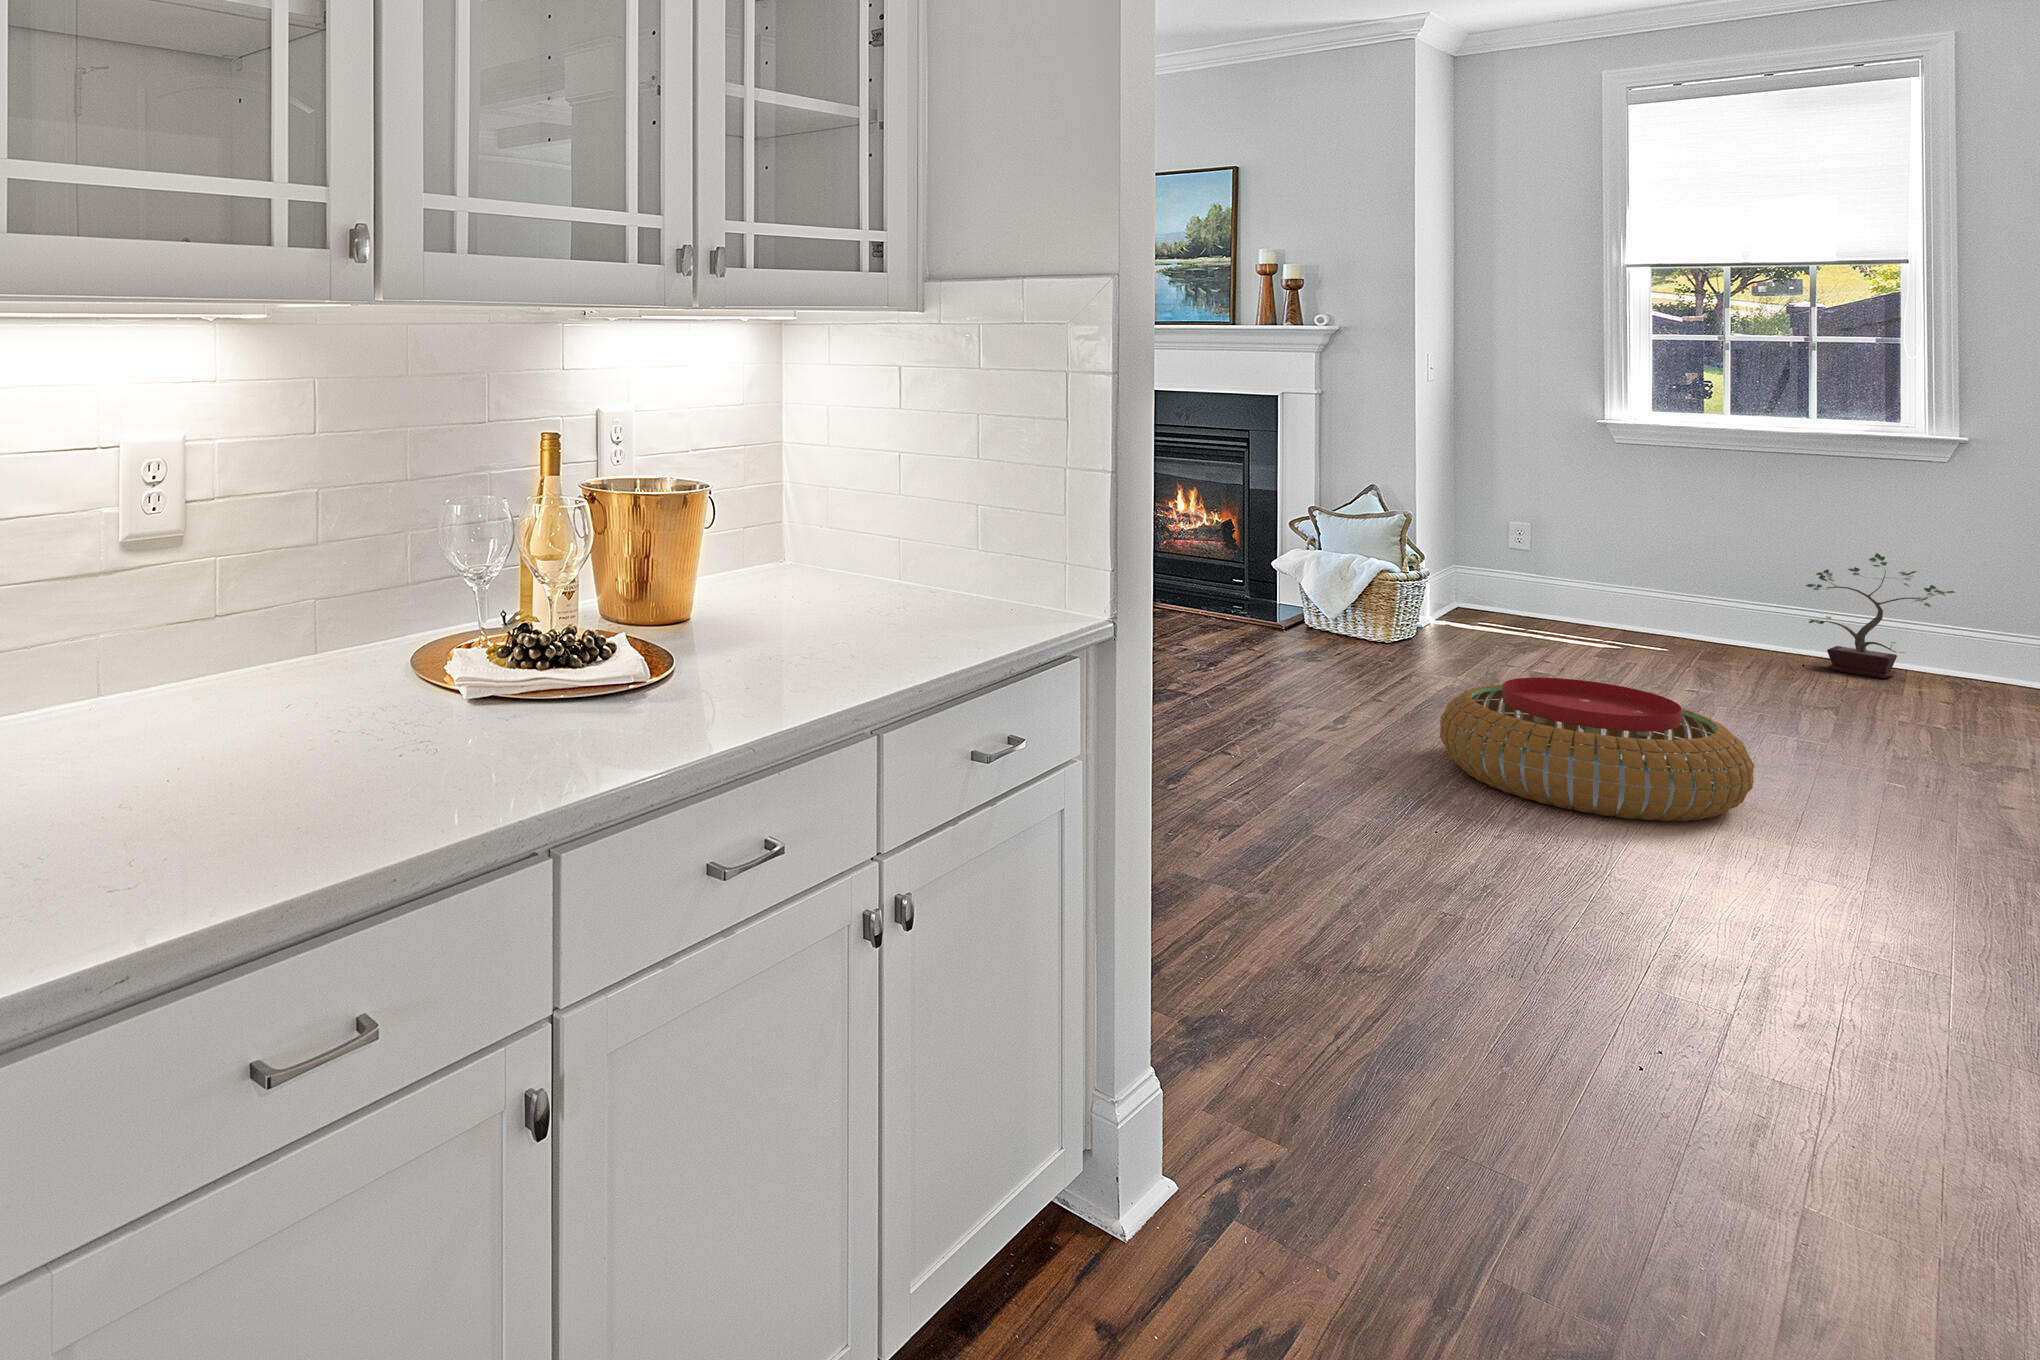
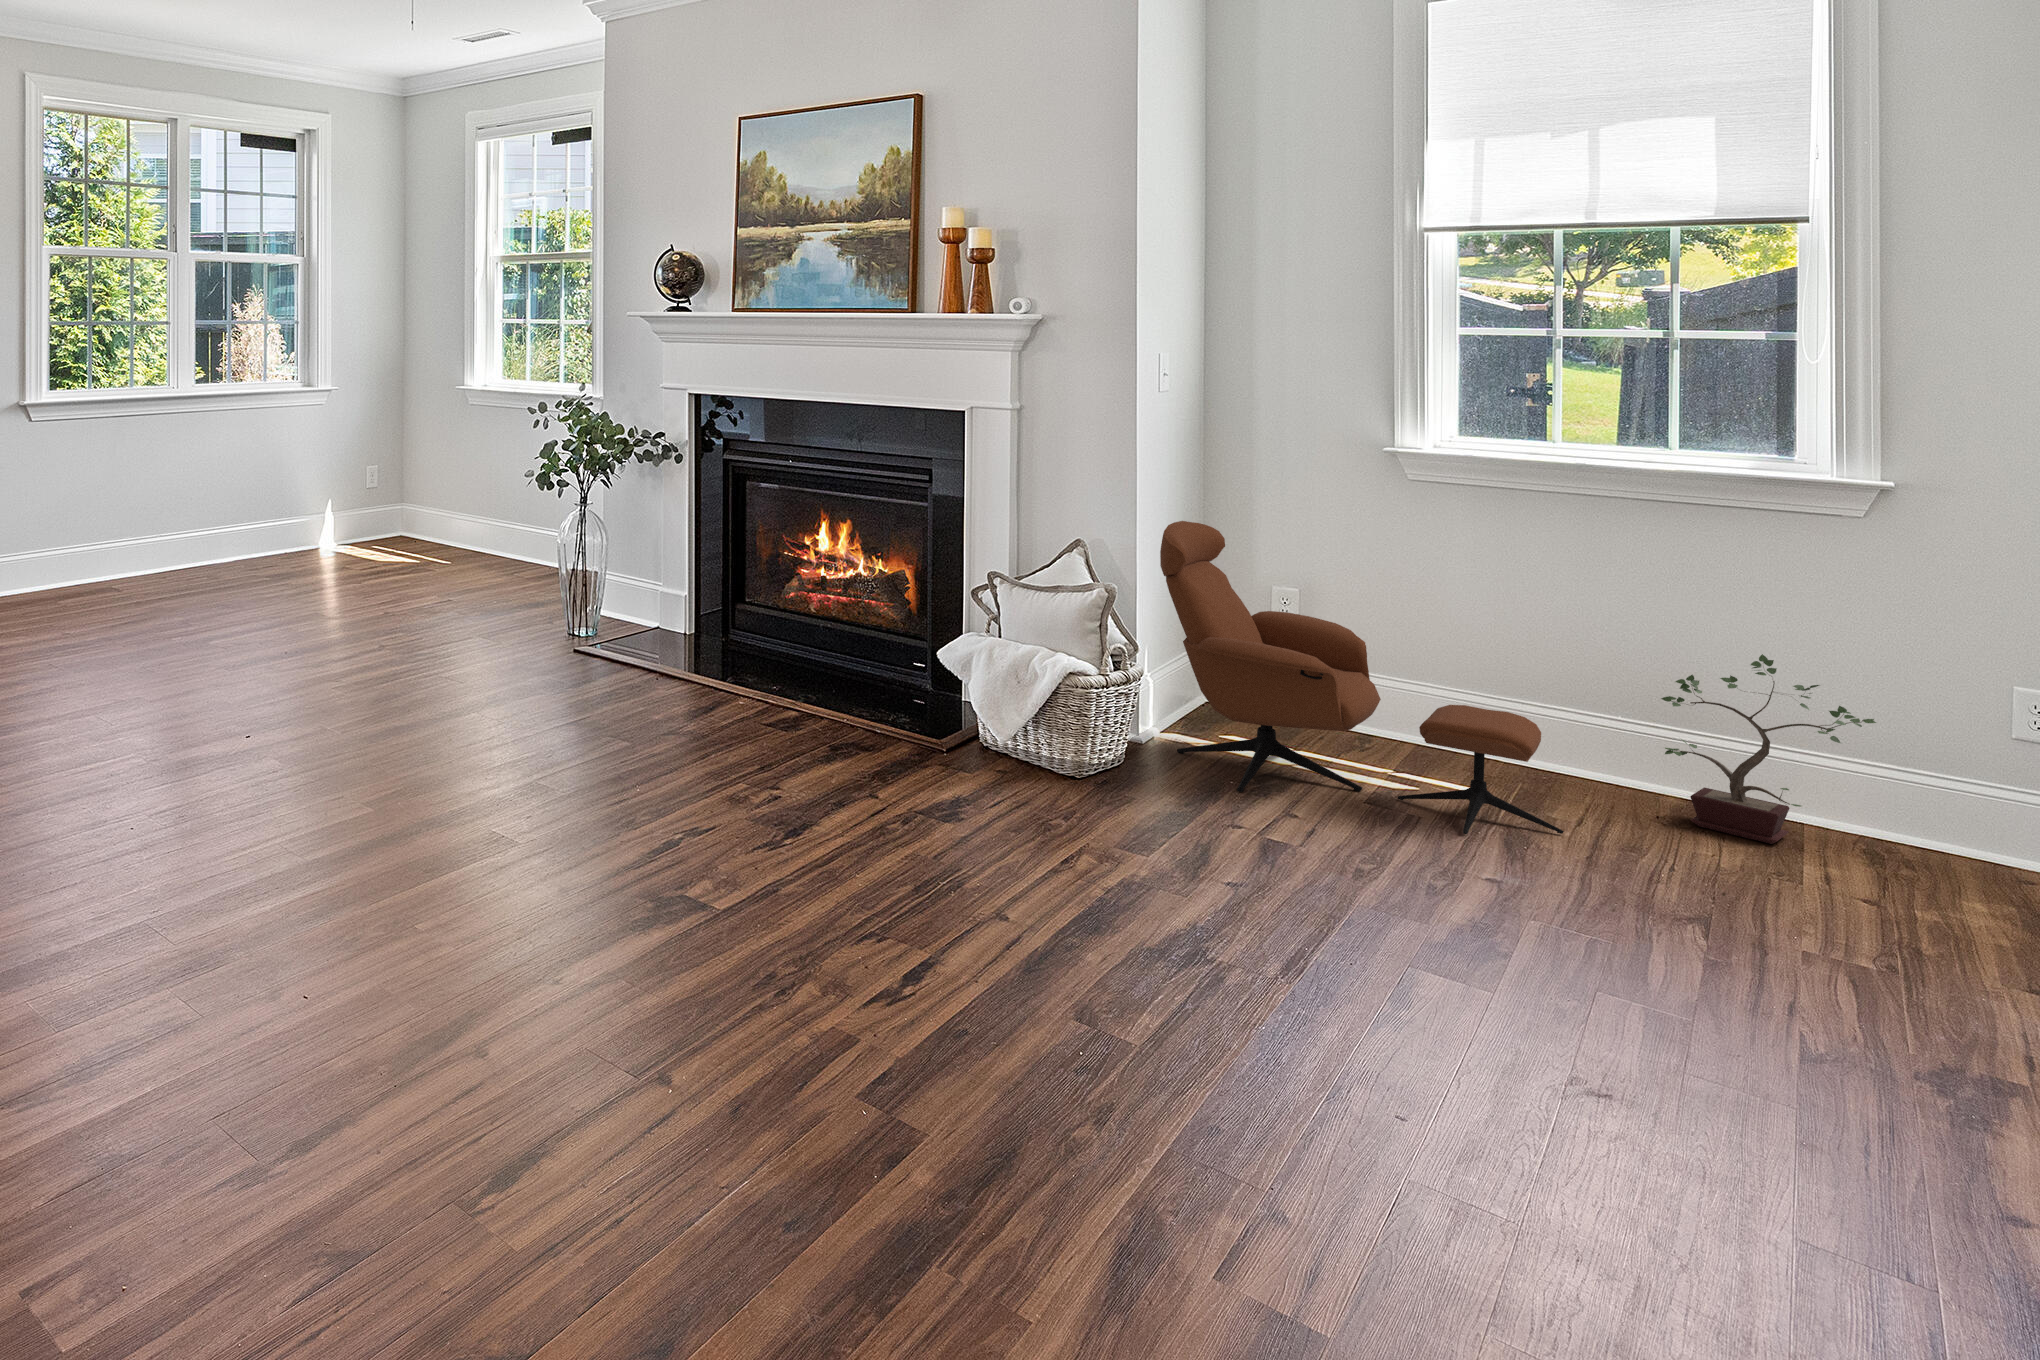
lounge chair: none [1438,470,1739,673] -> present [1160,521,1564,834]
pouf: present [1440,677,1754,821] -> none [1020,928,1538,1276]

